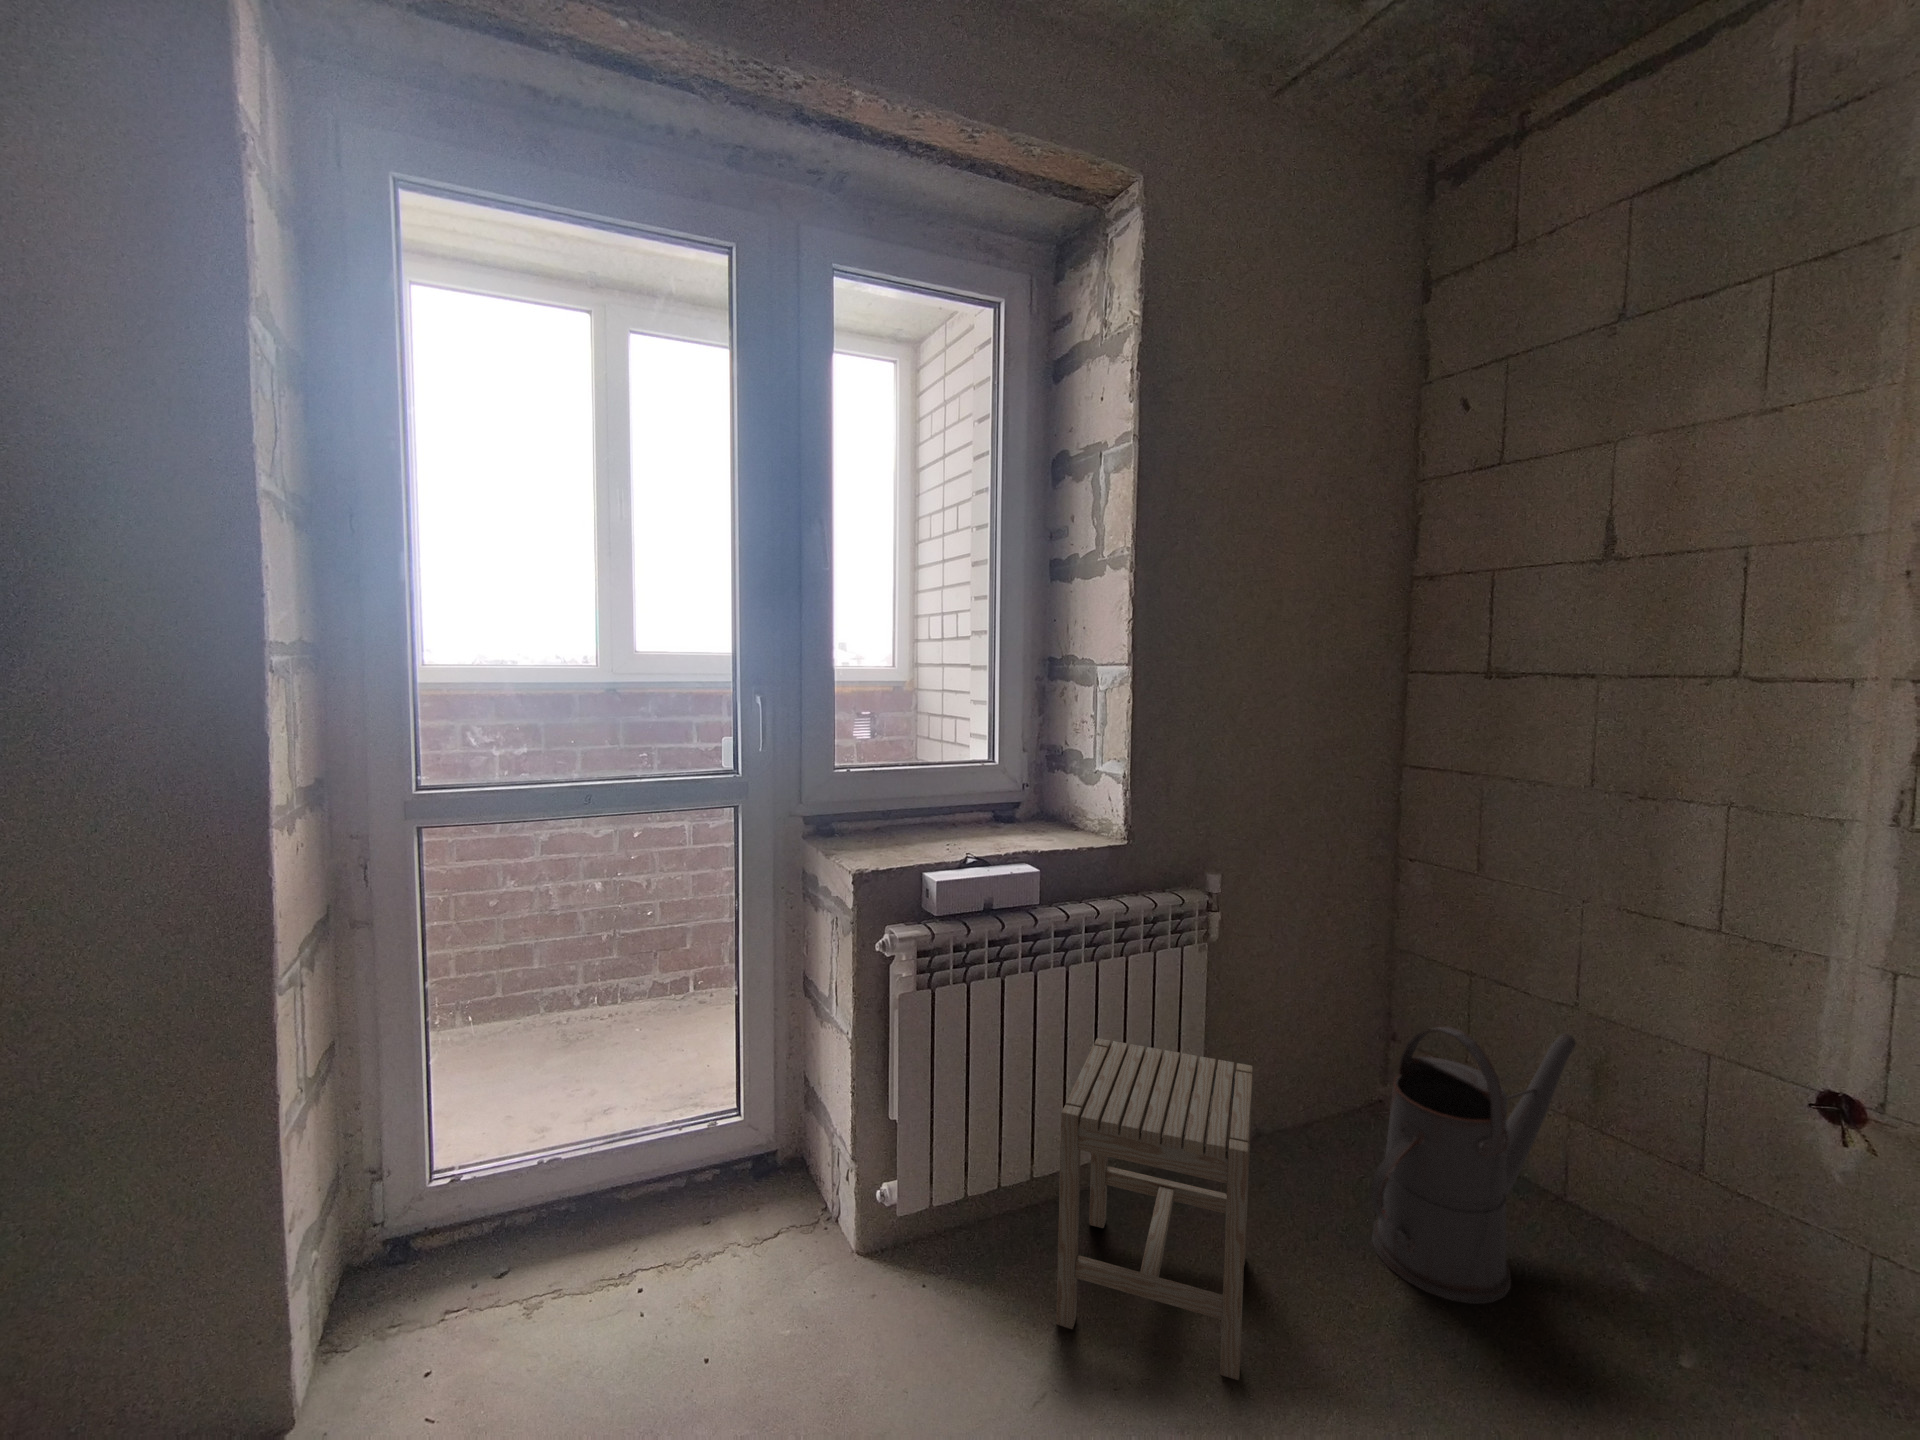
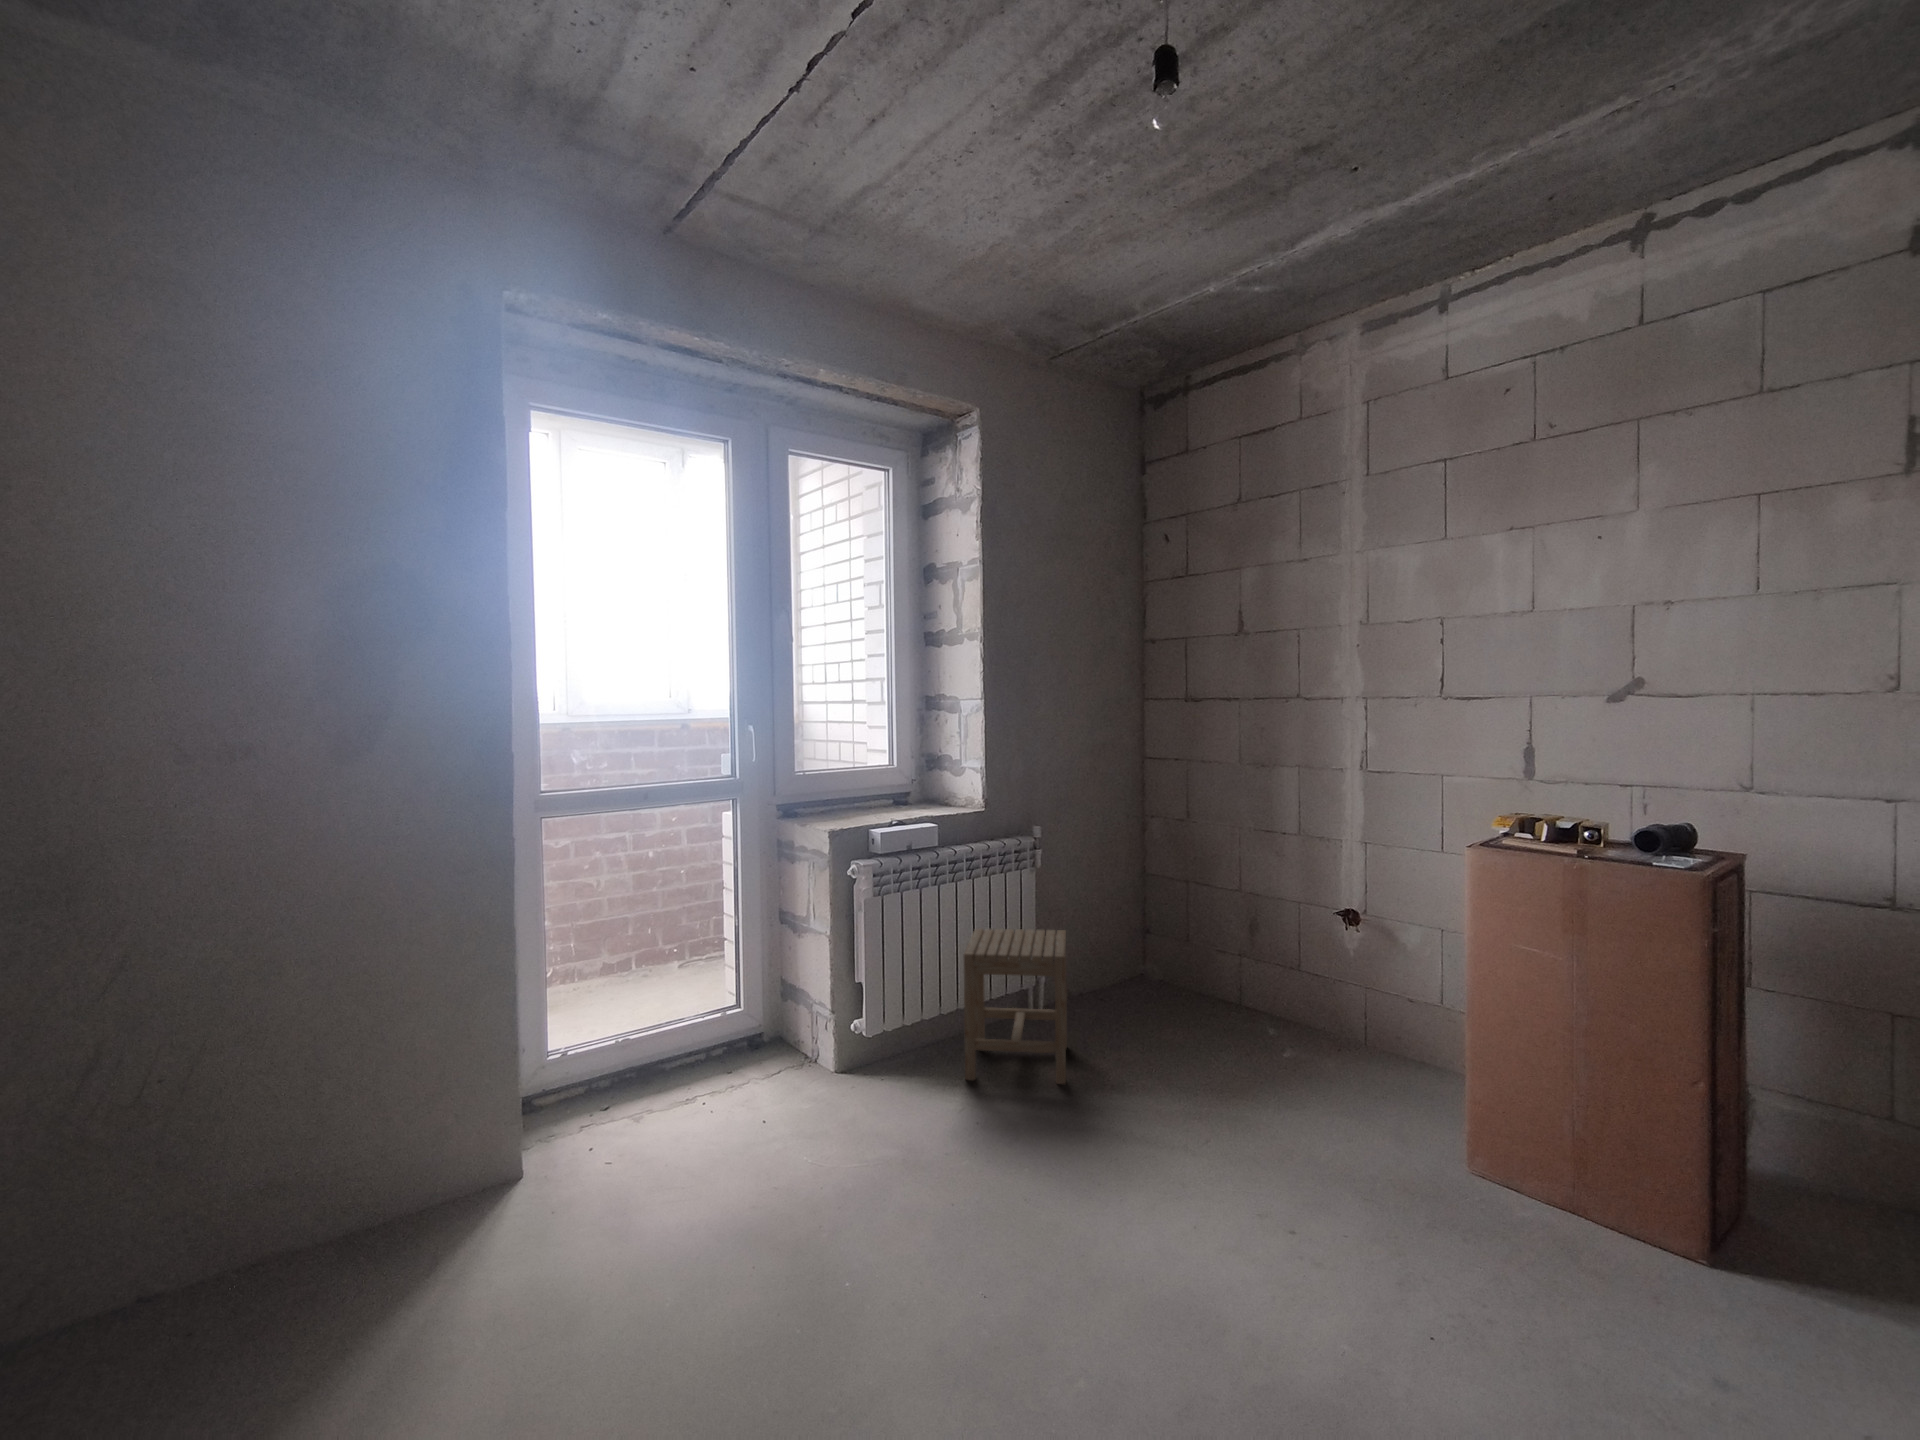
watering can: present [1370,1026,1576,1304] -> none [1132,900,1241,1048]

